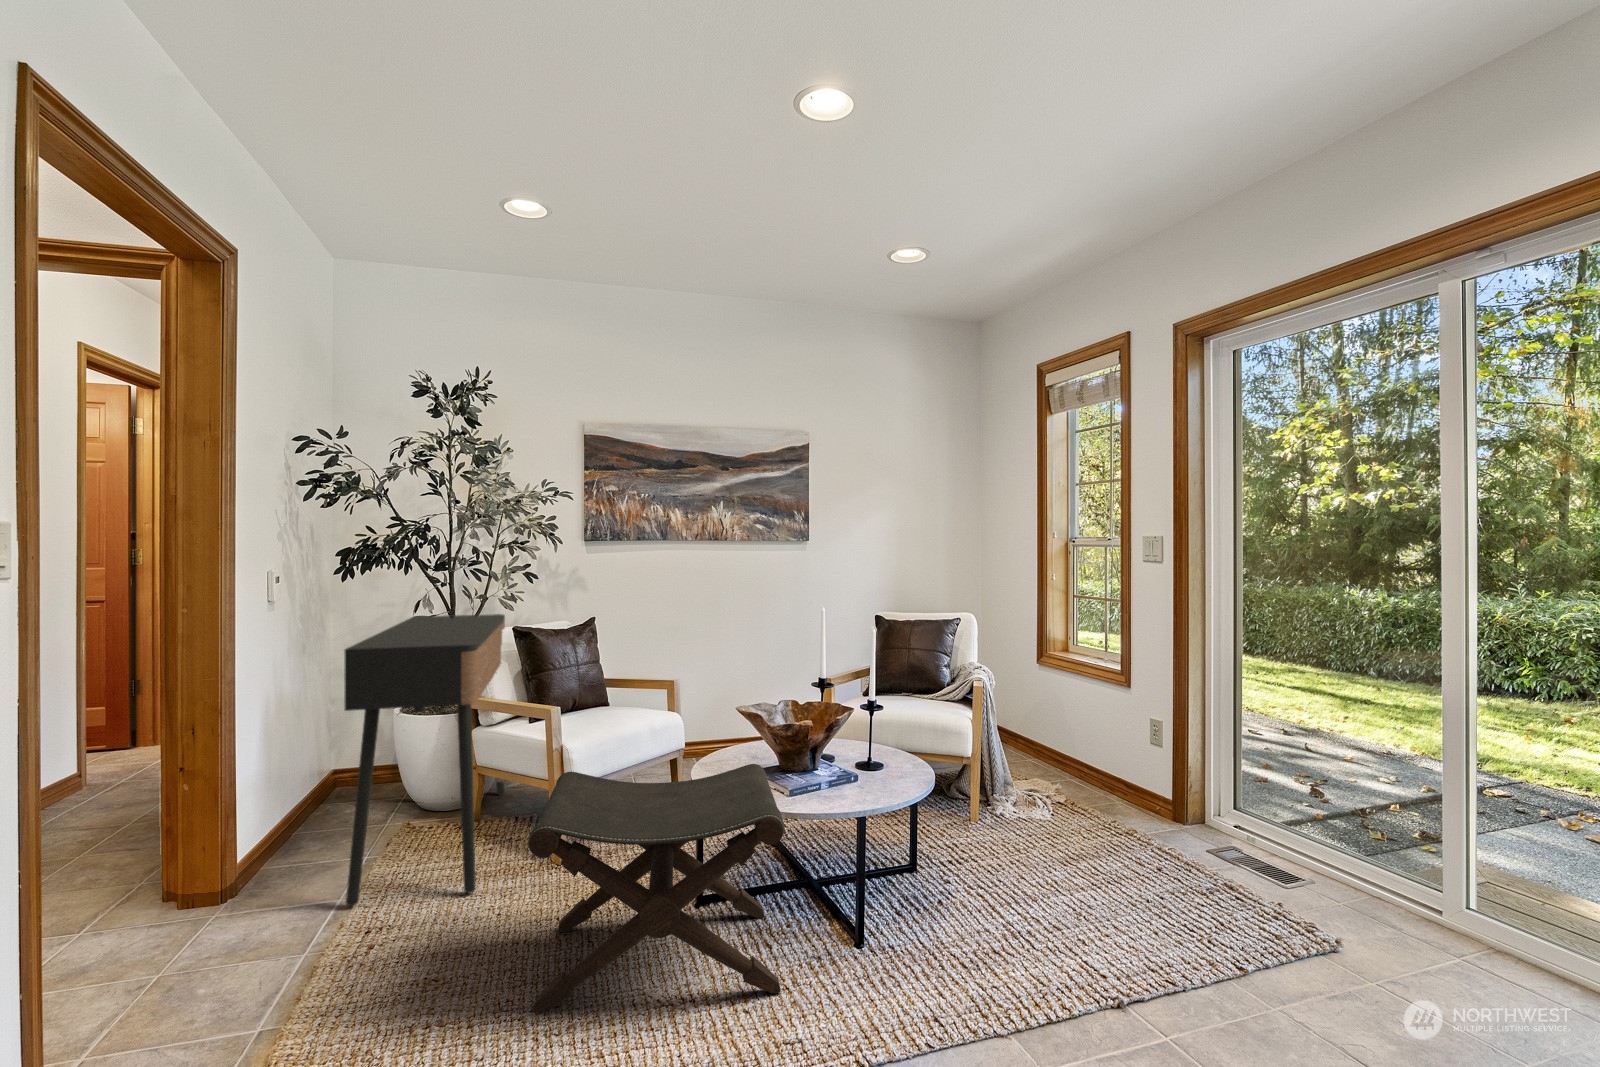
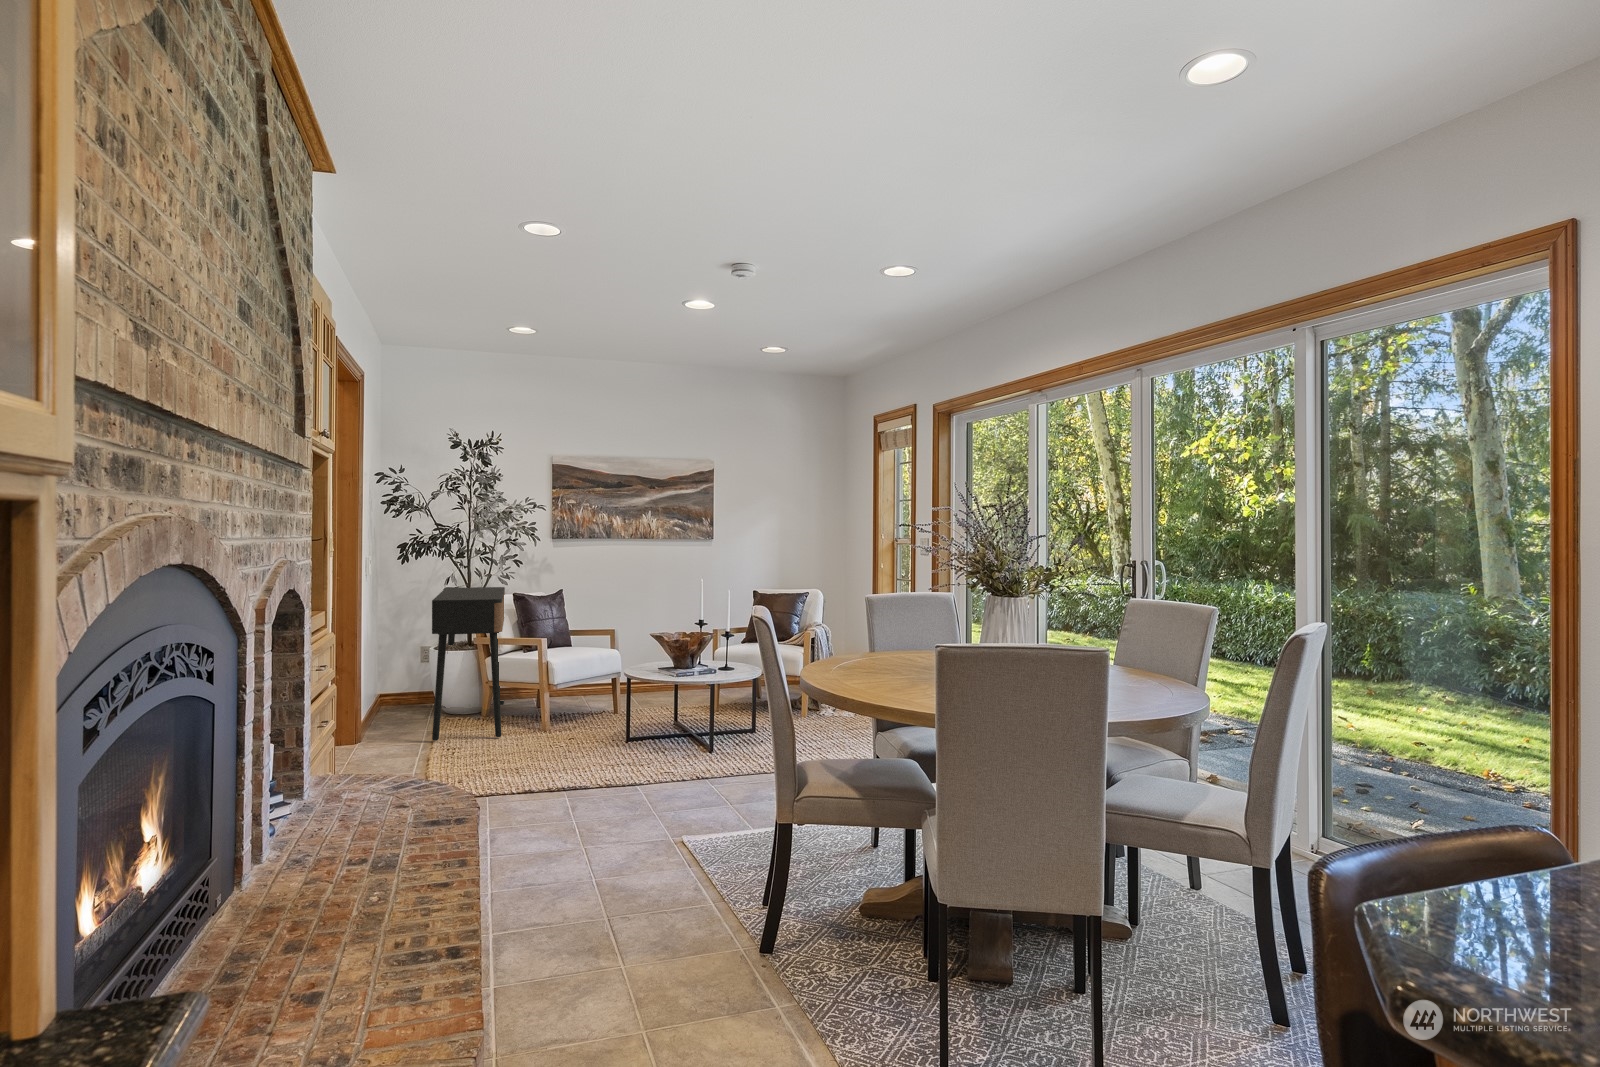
footstool: present [528,764,785,1013] -> none [542,663,665,767]

